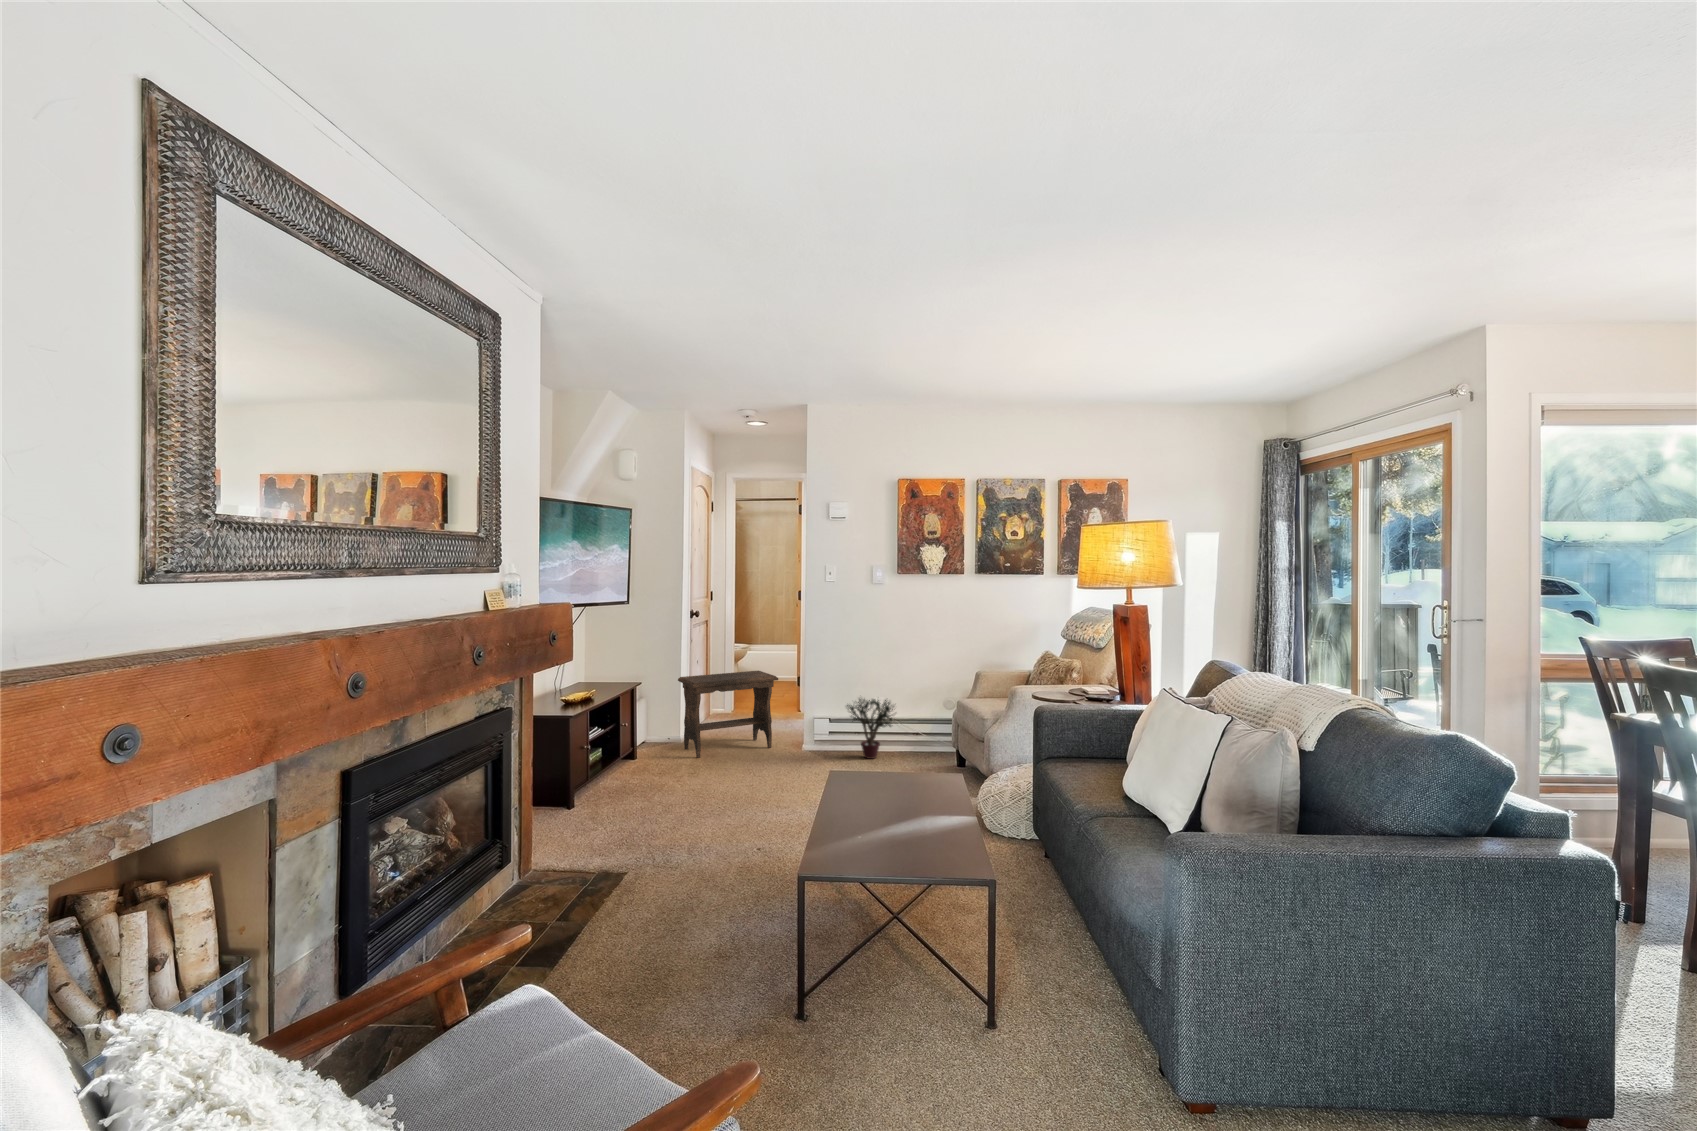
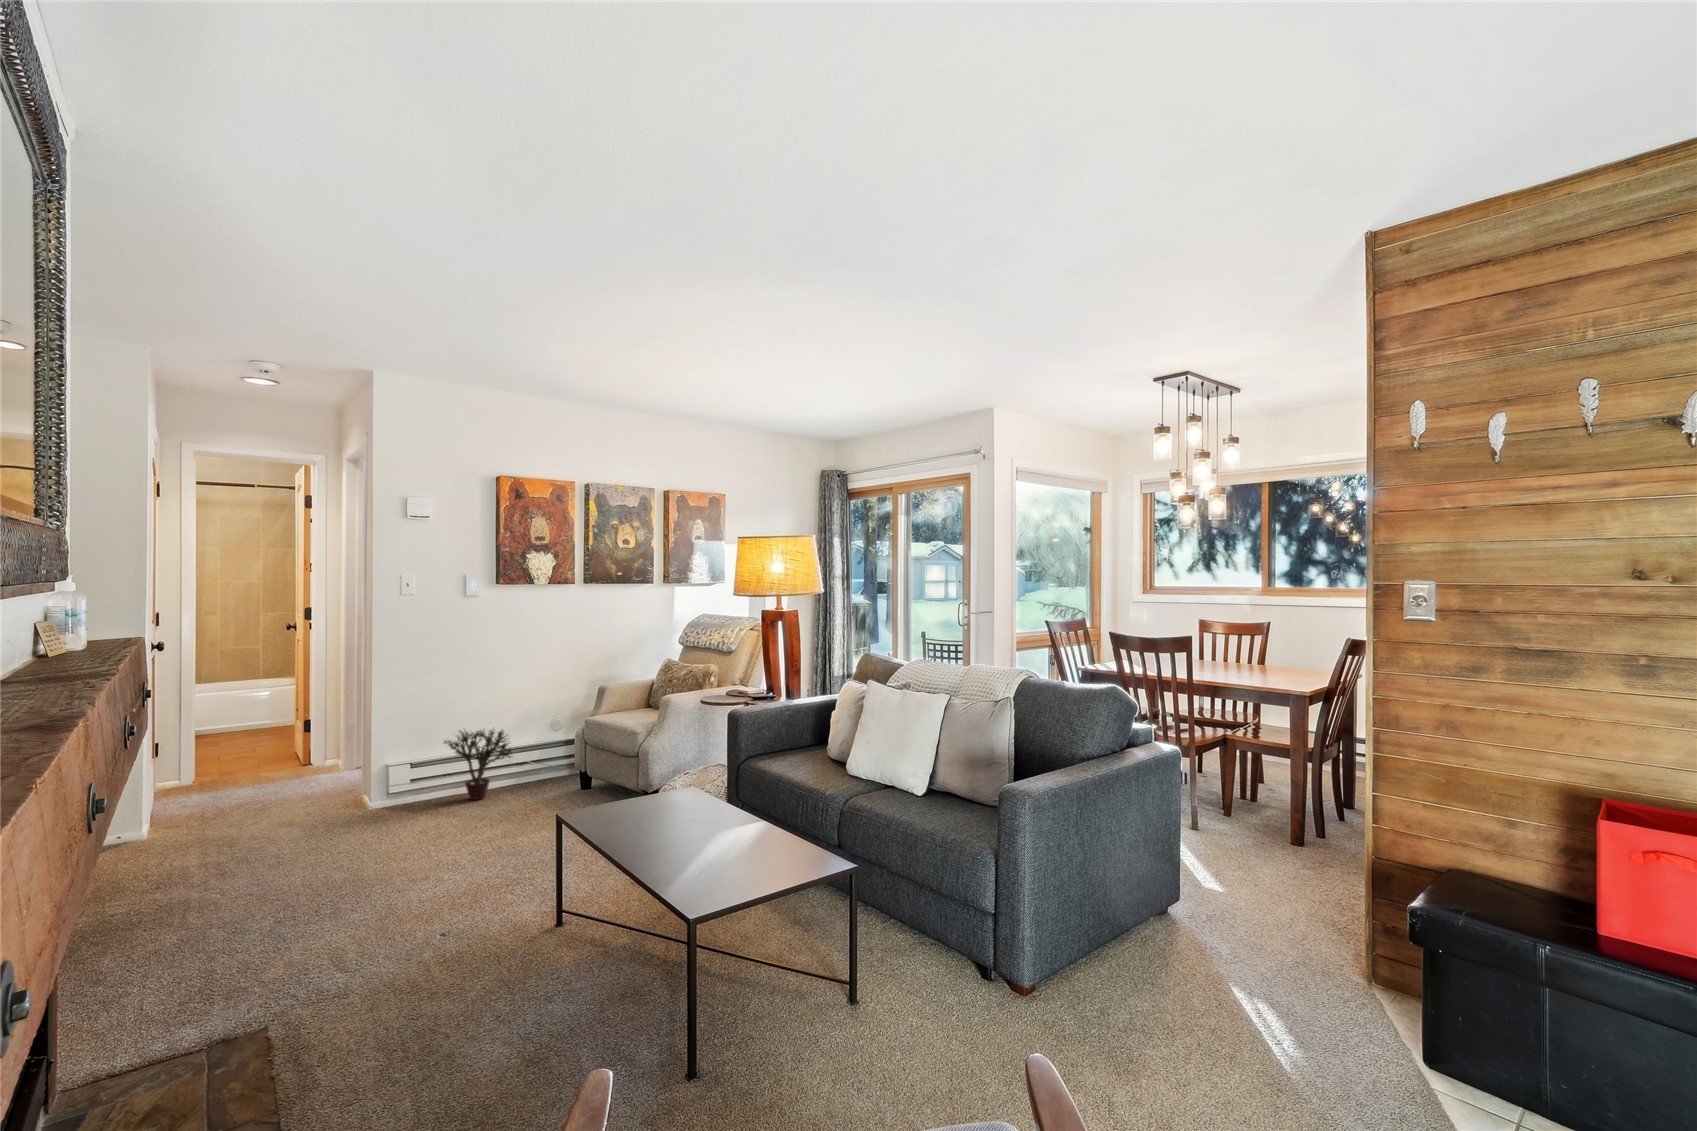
footstool: present [678,671,778,758] -> none [170,715,340,845]

